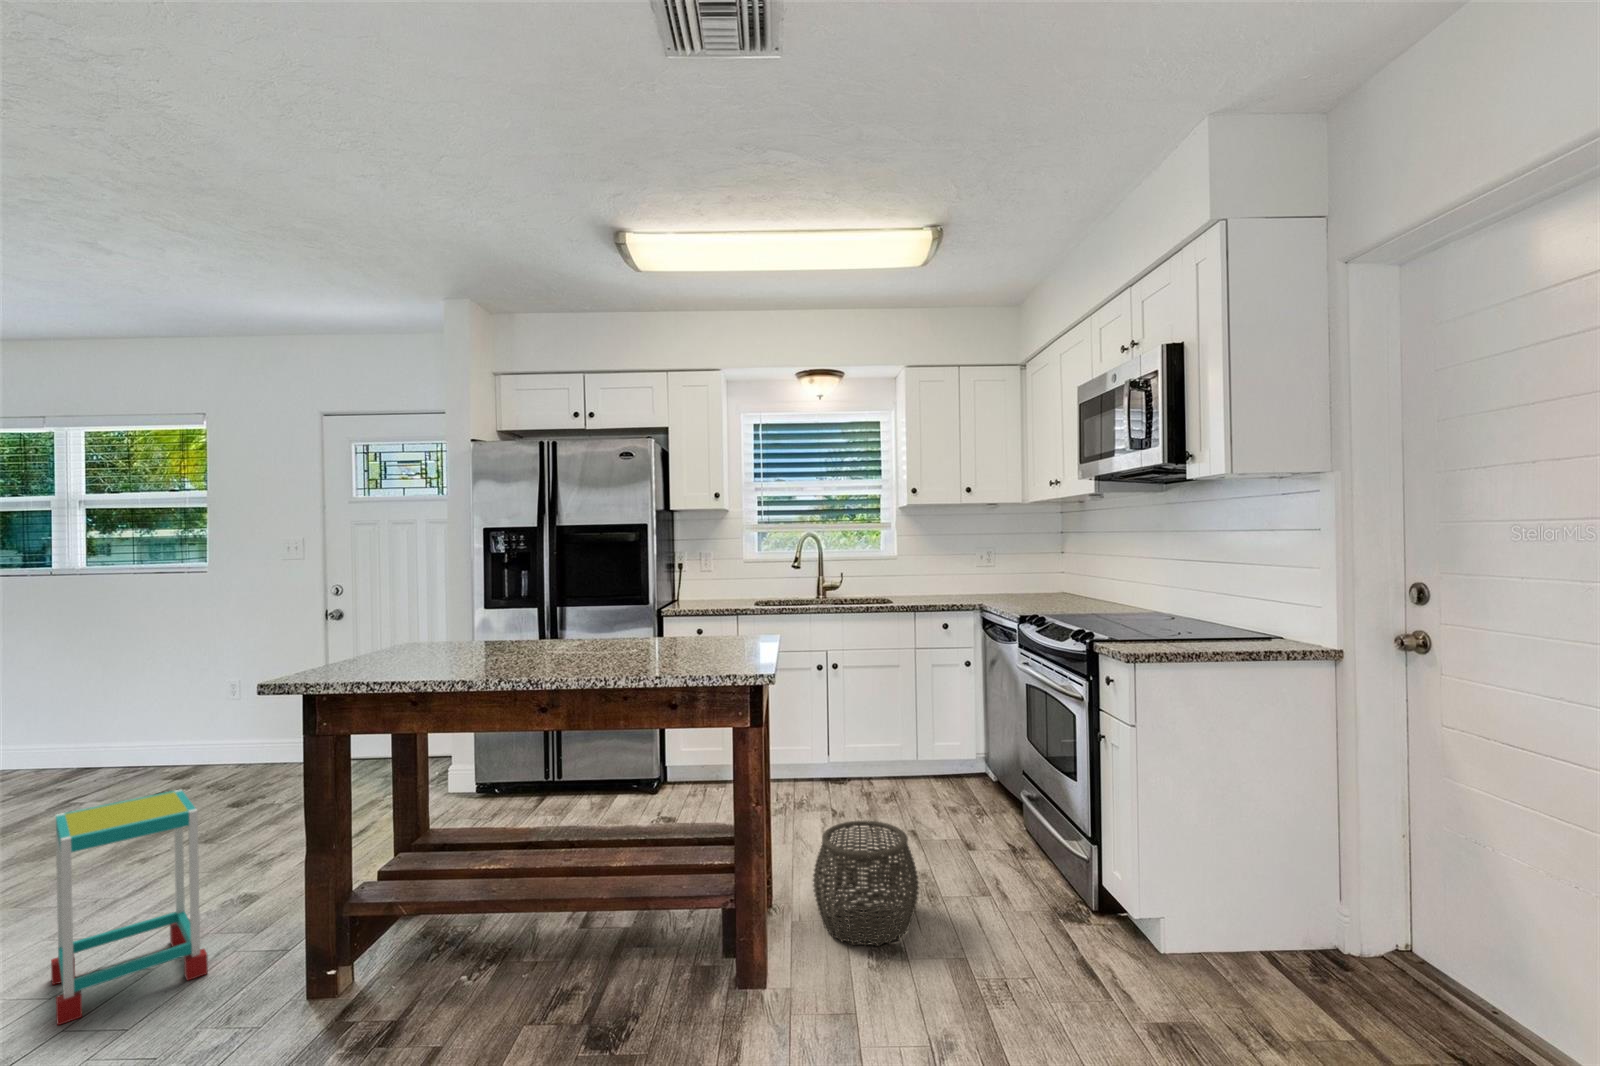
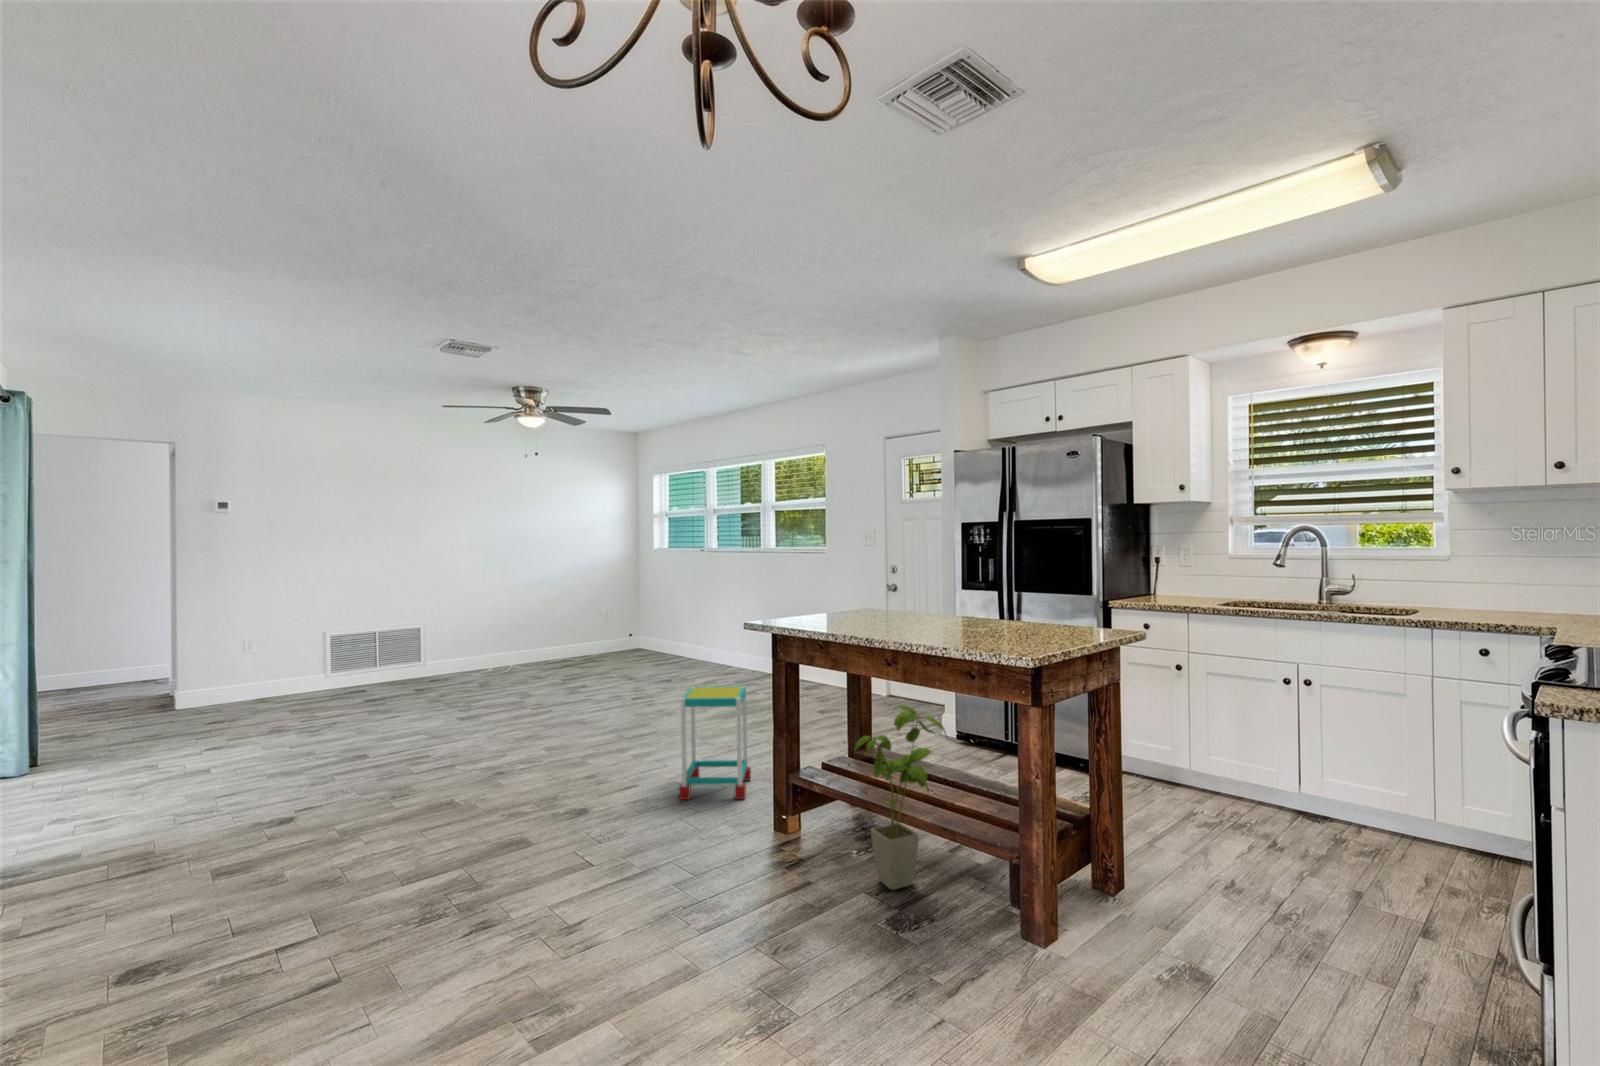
house plant: none [502,759,626,1005] -> present [854,705,947,890]
woven basket: present [813,821,919,946] -> none [1133,834,1259,972]

